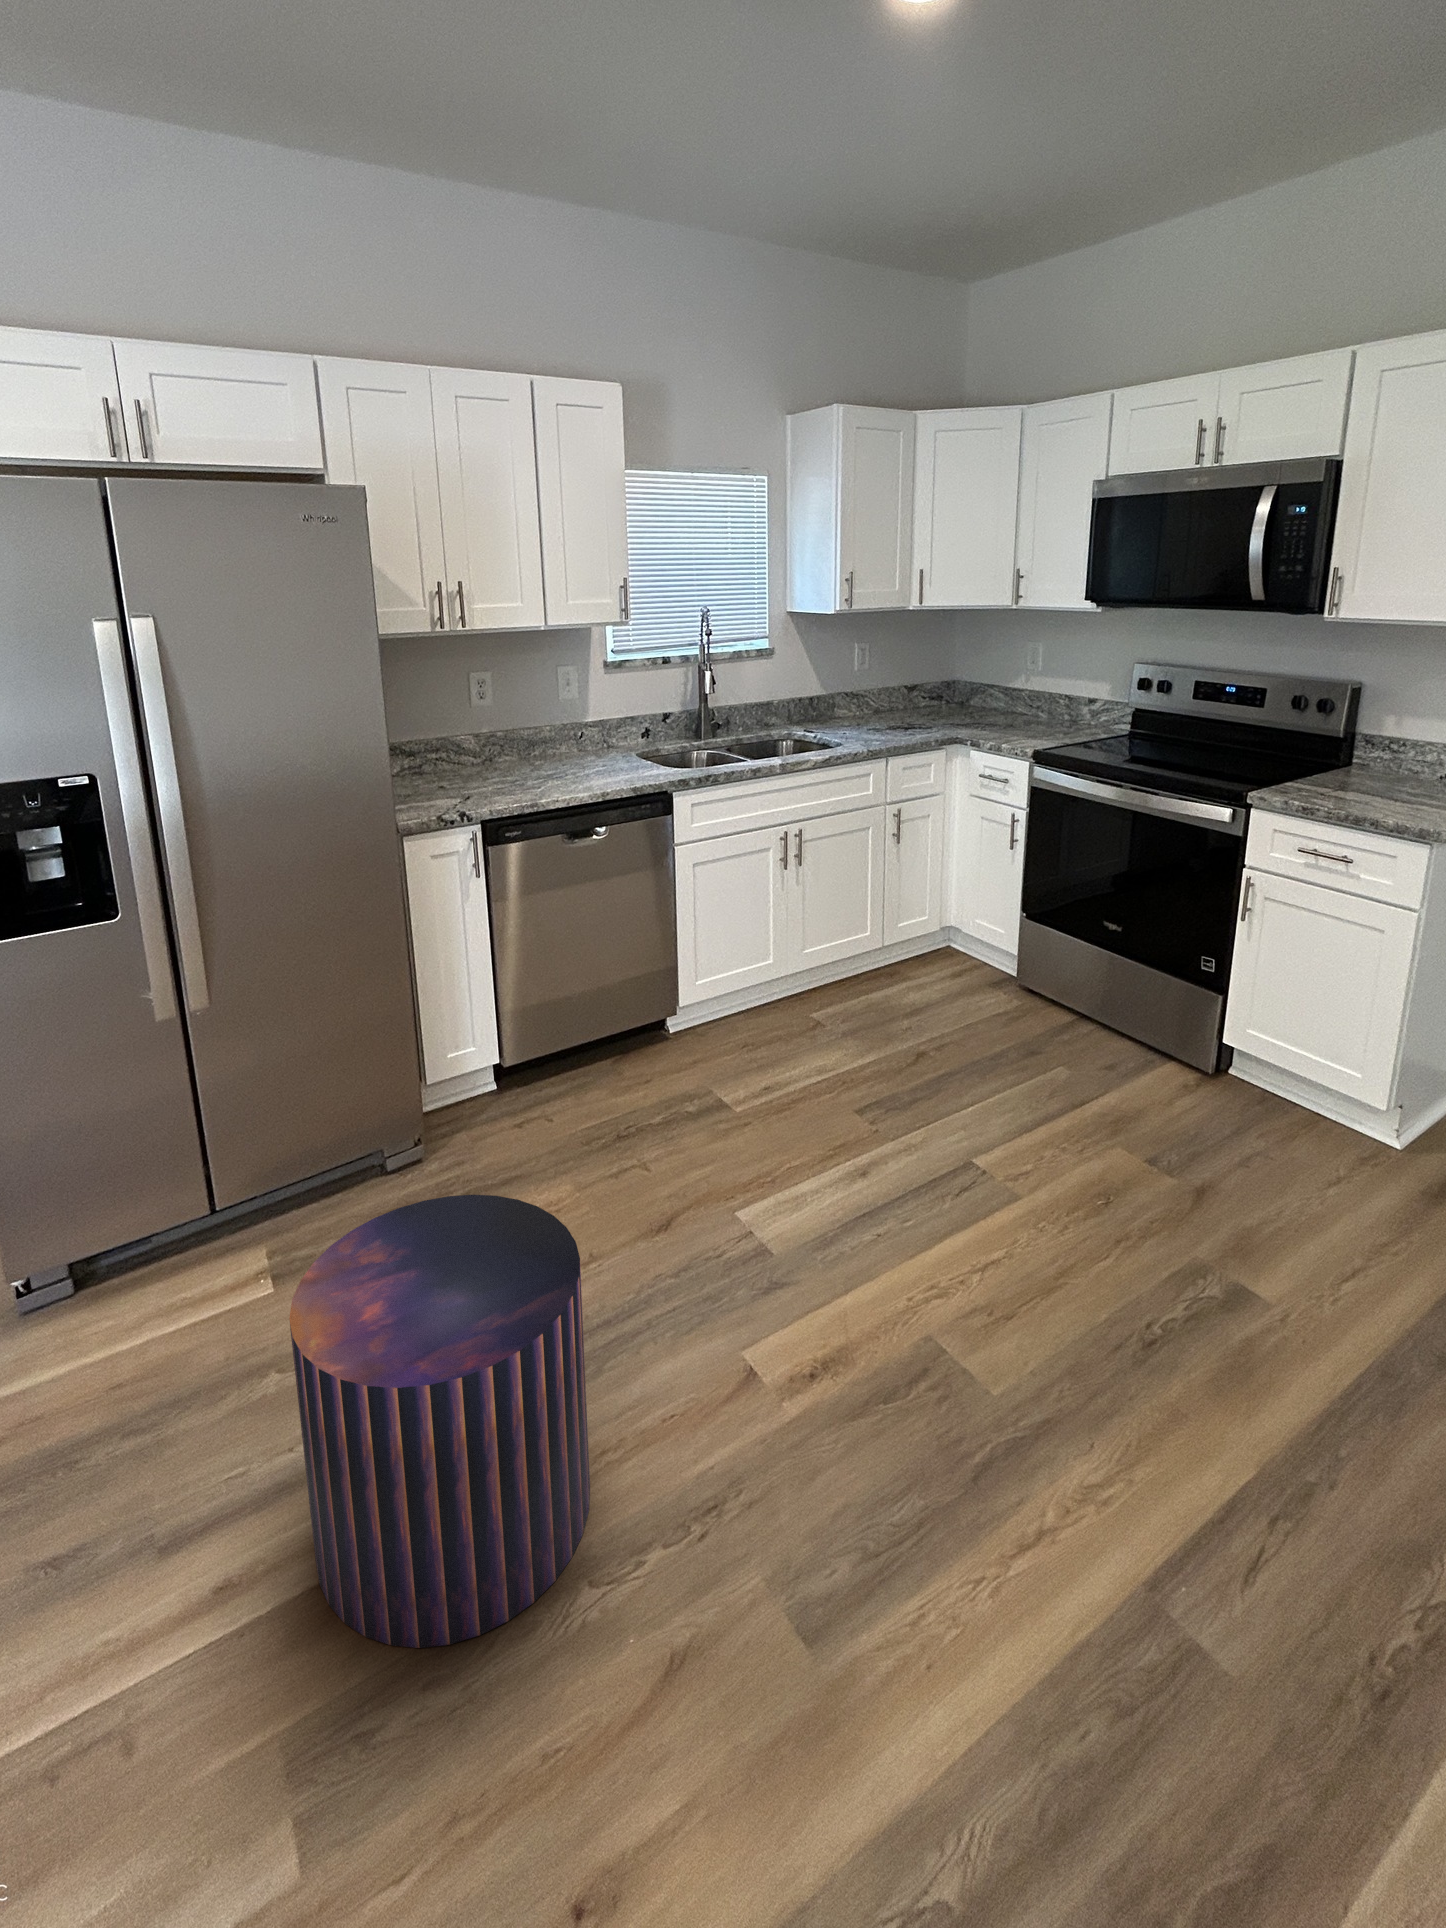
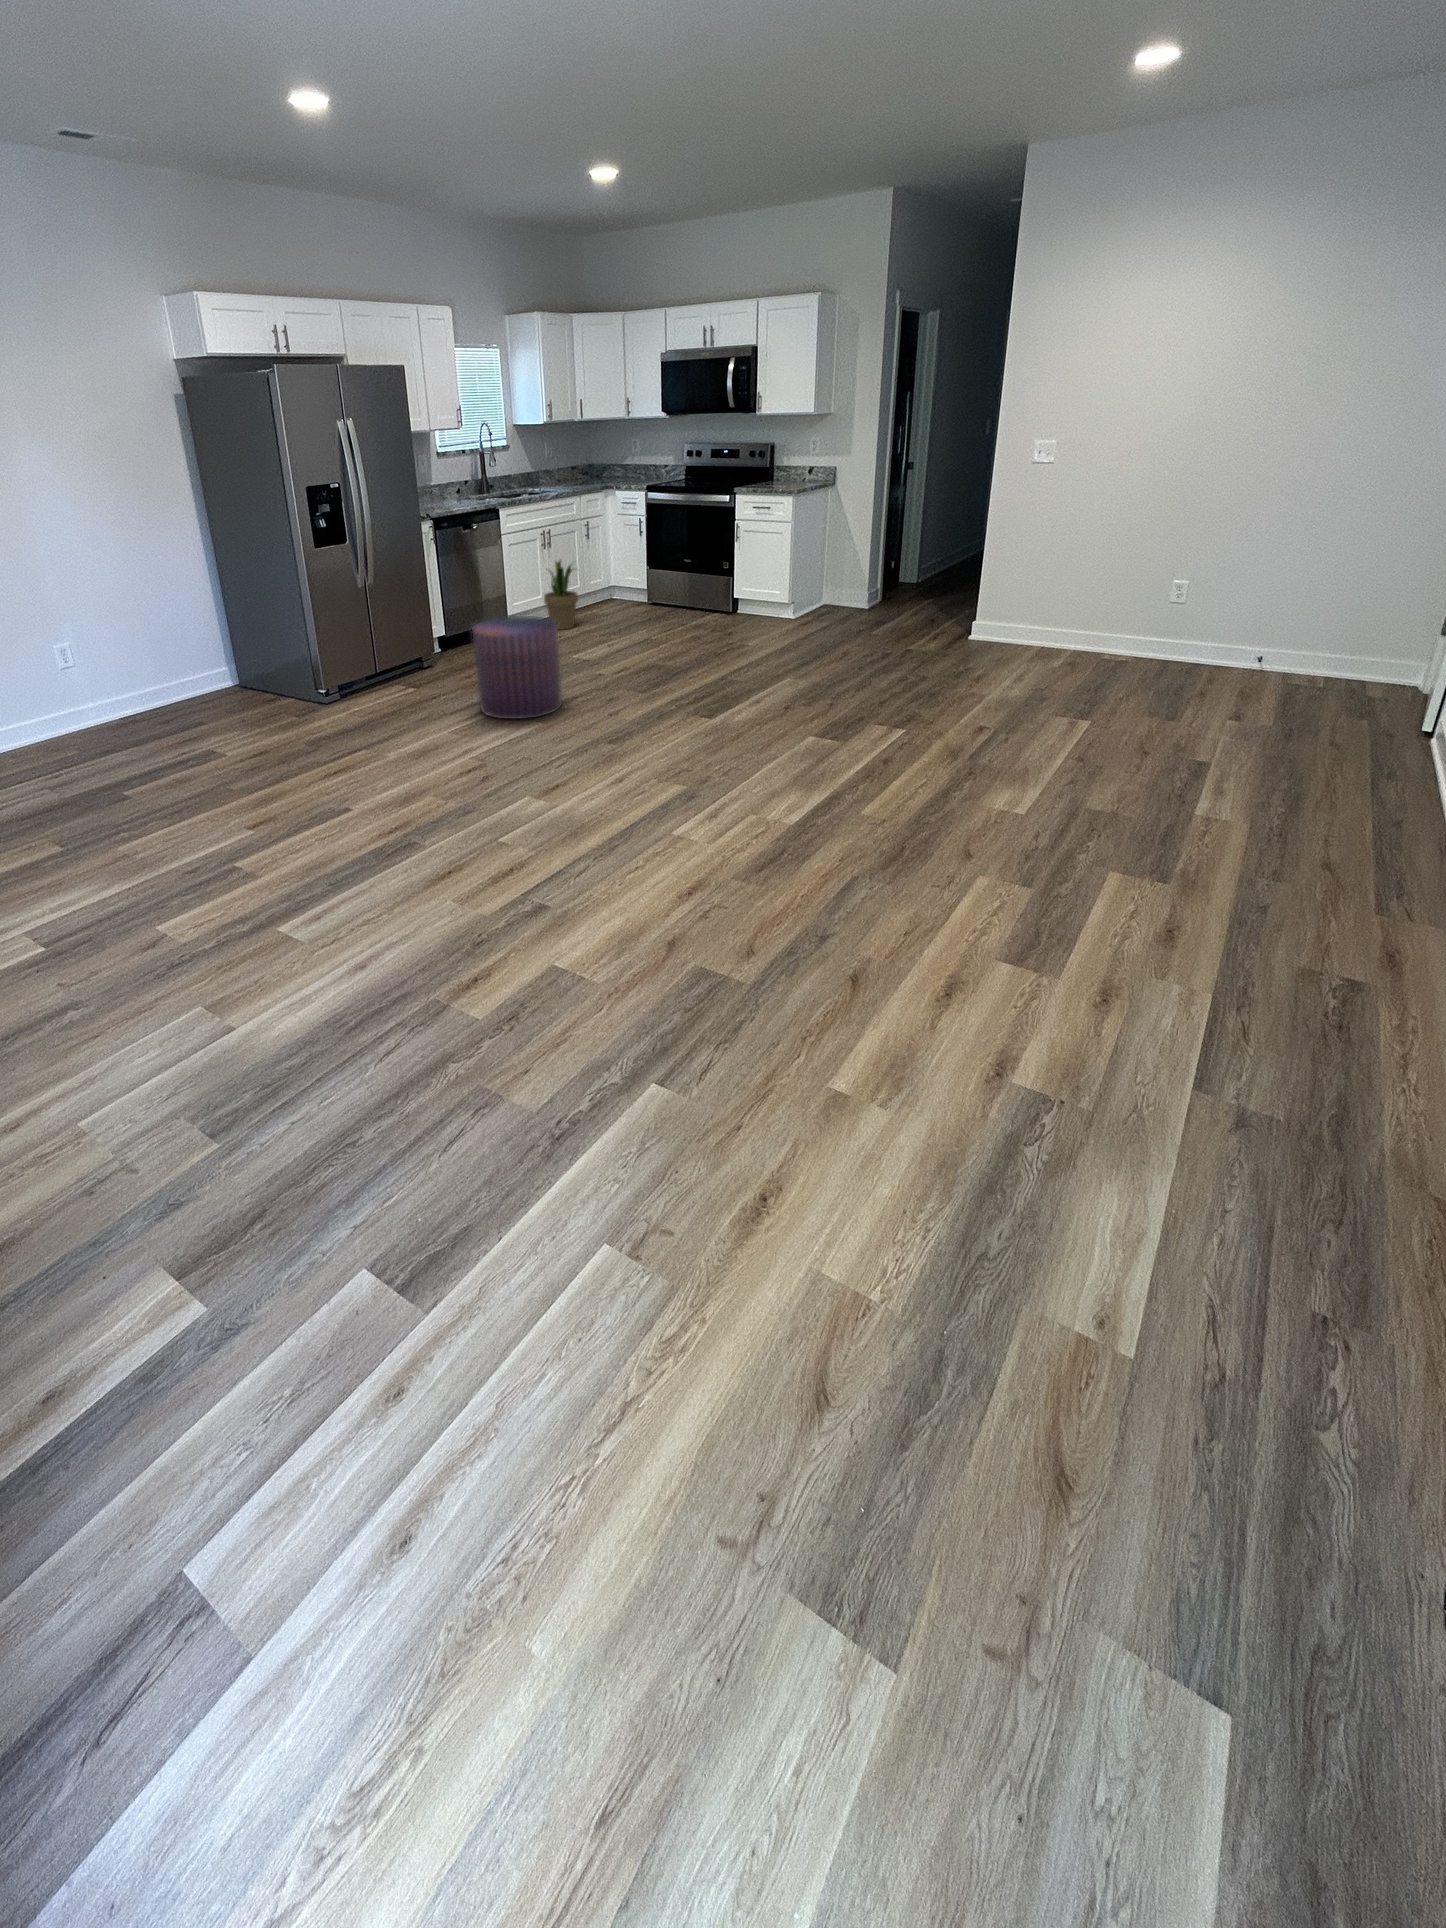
potted plant: none [769,898,854,1055] -> present [544,561,578,629]

